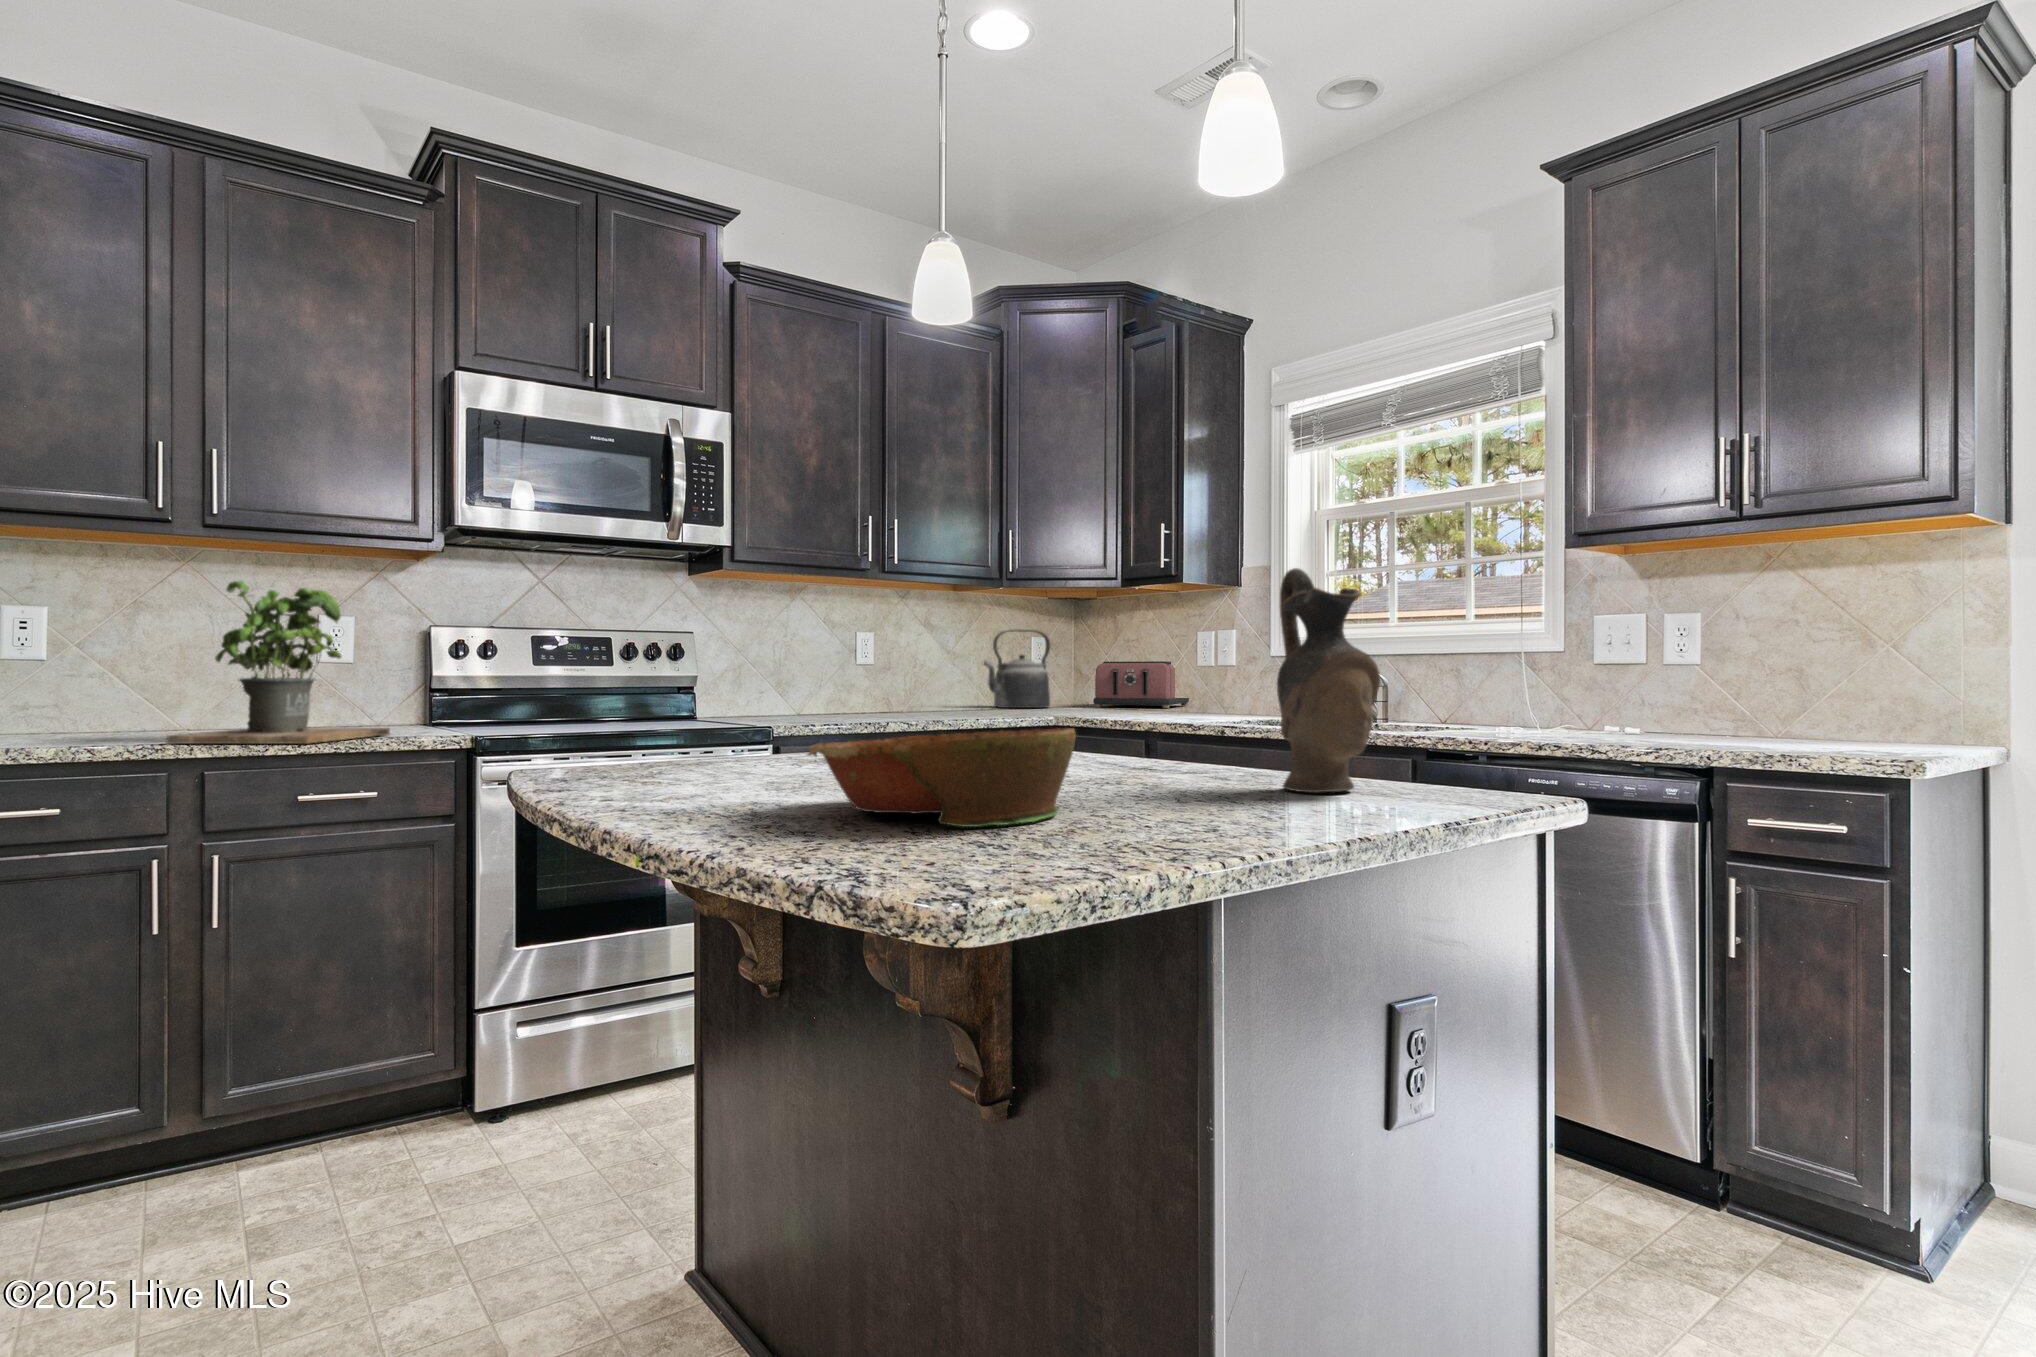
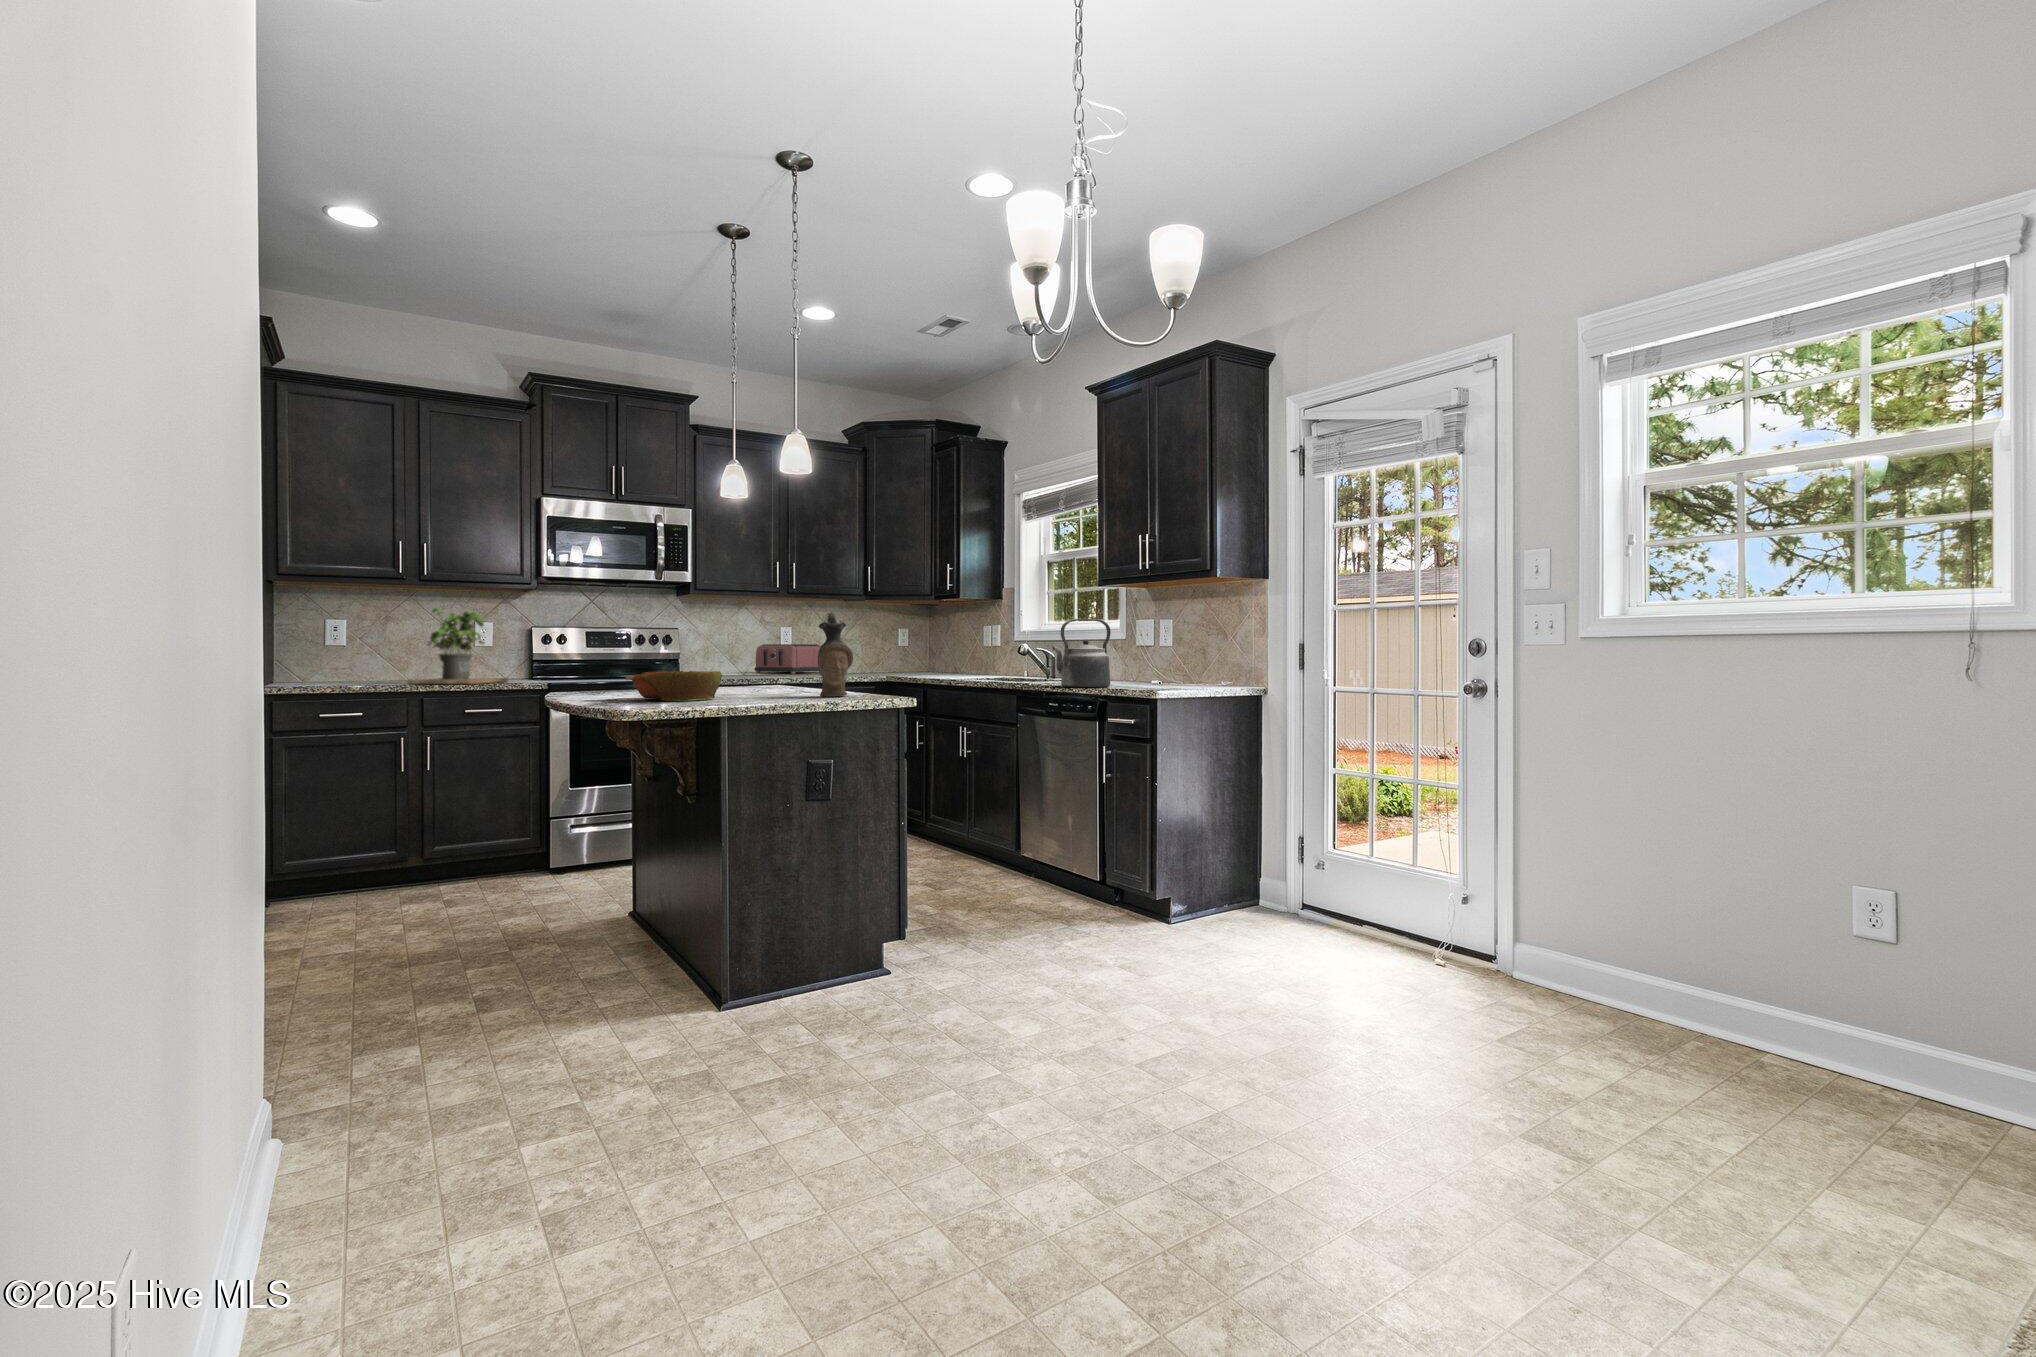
kettle: present [984,630,1050,708] -> present [1052,619,1111,687]
toaster: present [1093,661,1189,708] -> present [755,644,821,674]

